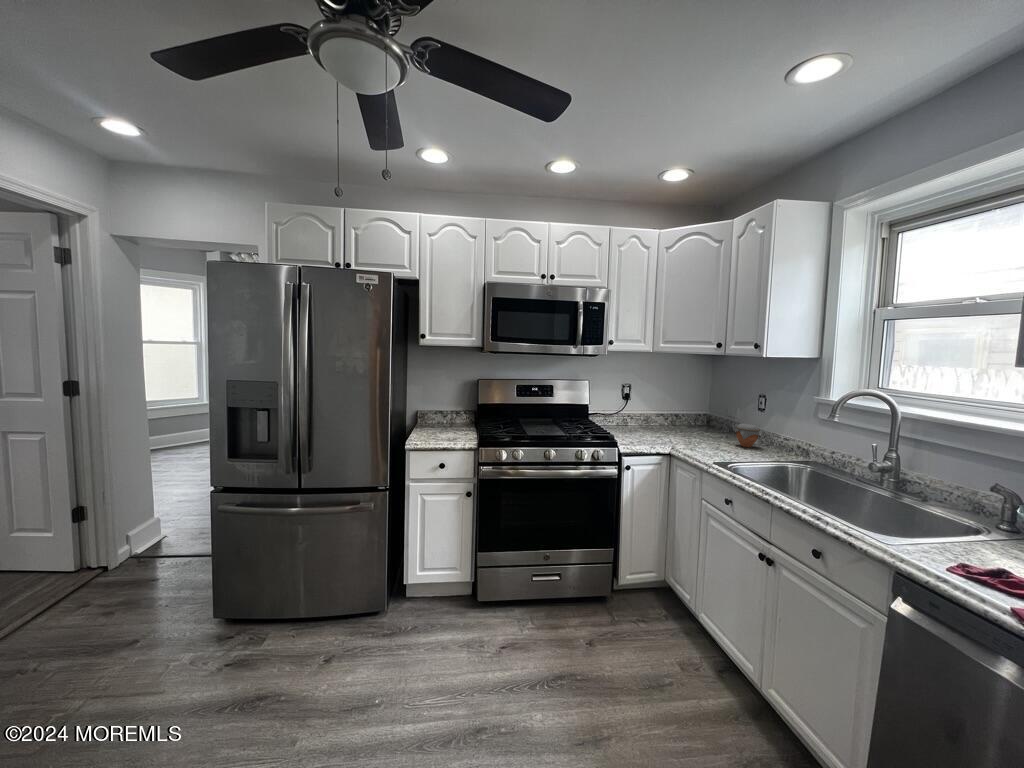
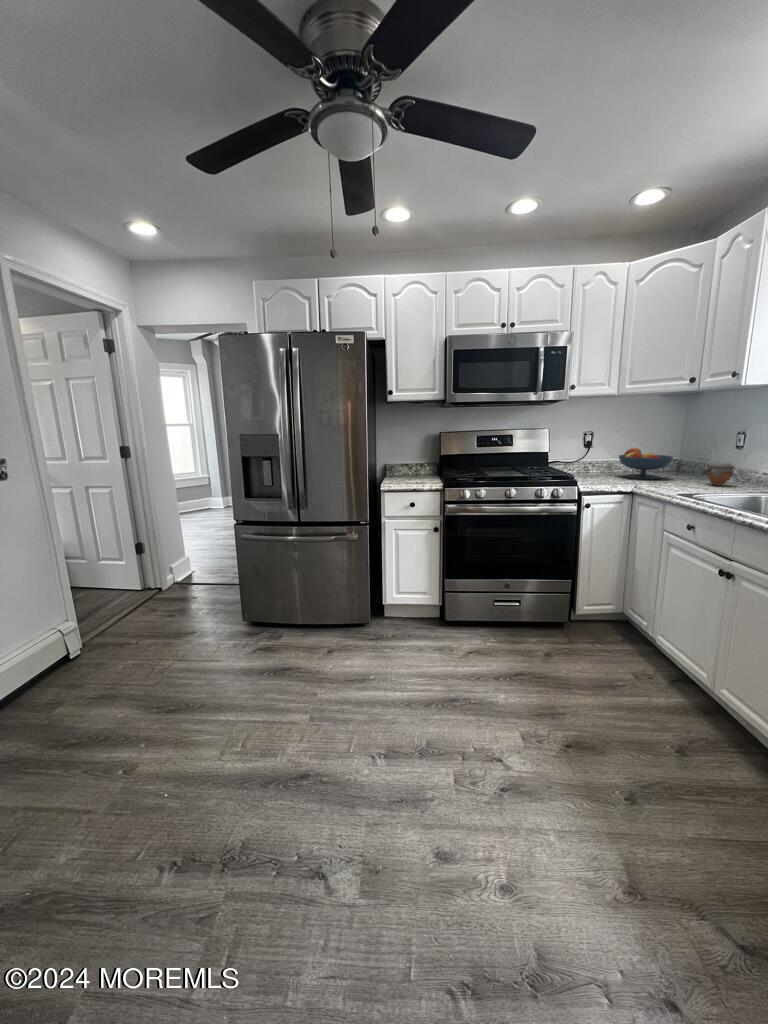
fruit bowl: none [655,403,705,437] -> present [619,448,673,479]

